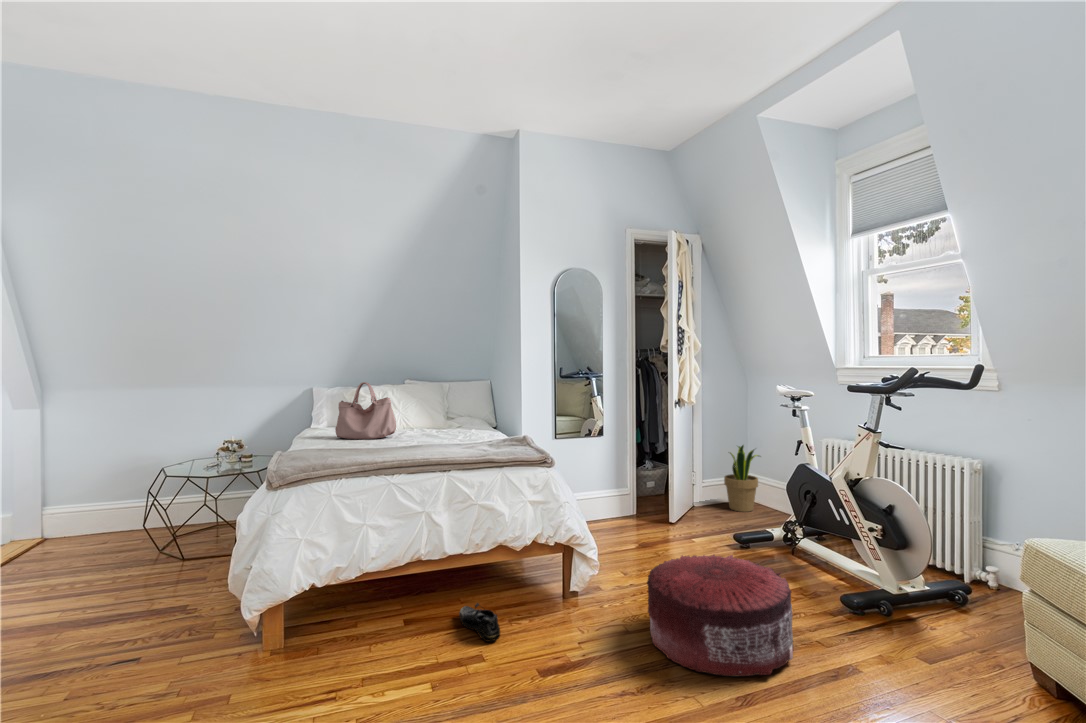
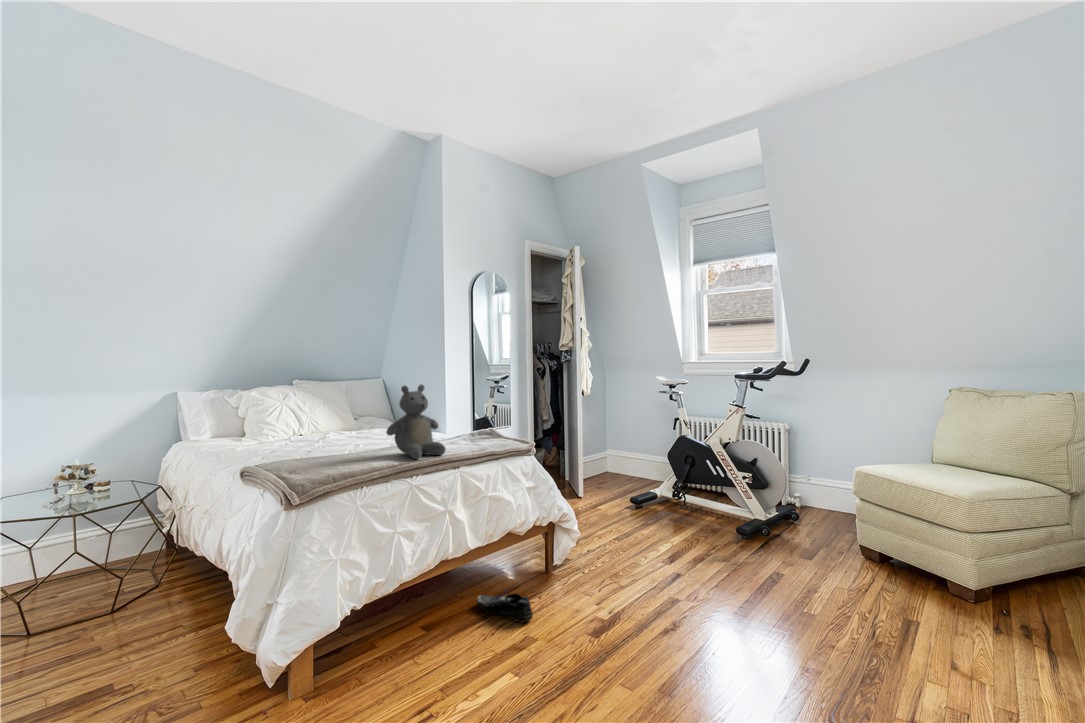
handbag: present [335,382,396,439] -> none [267,385,340,446]
teddy bear: none [393,383,452,458] -> present [387,385,446,459]
potted plant: present [724,445,759,512] -> none [592,424,619,477]
pouf: present [647,555,793,676] -> none [634,510,746,605]

